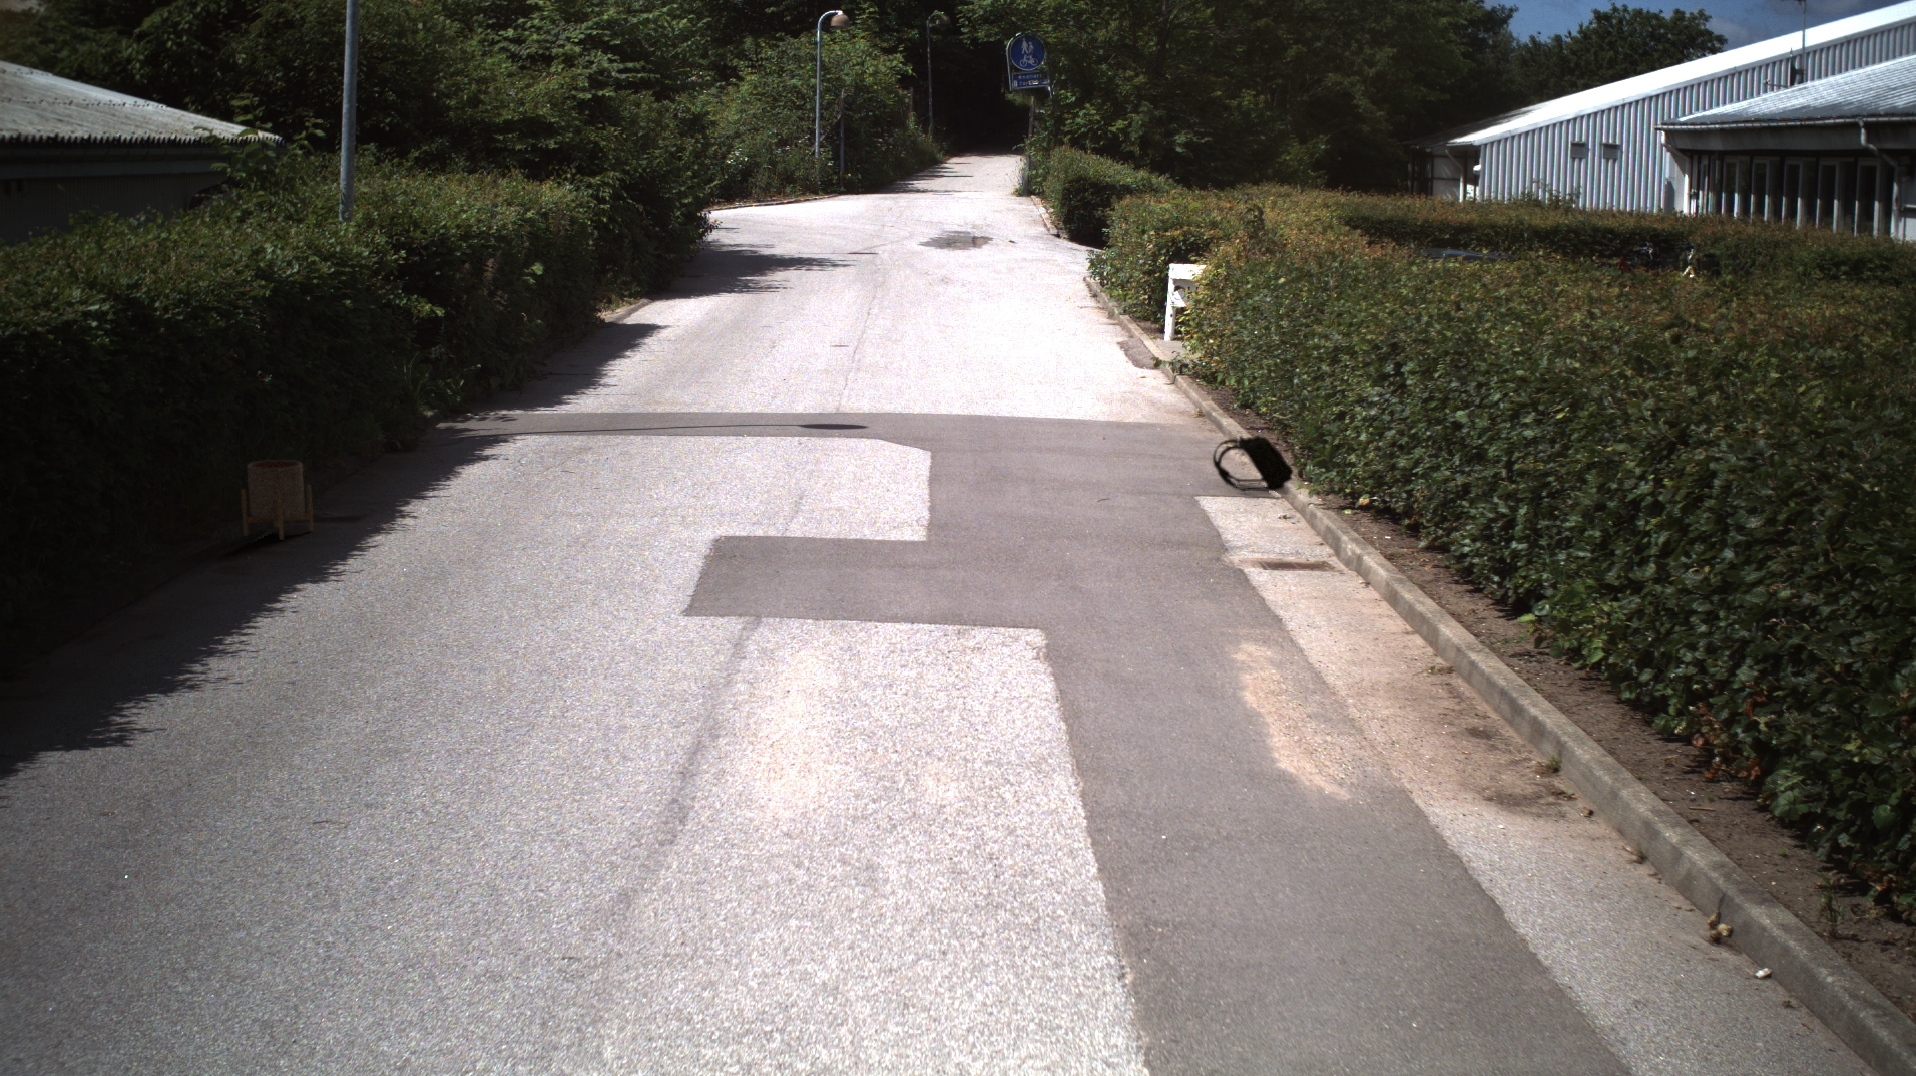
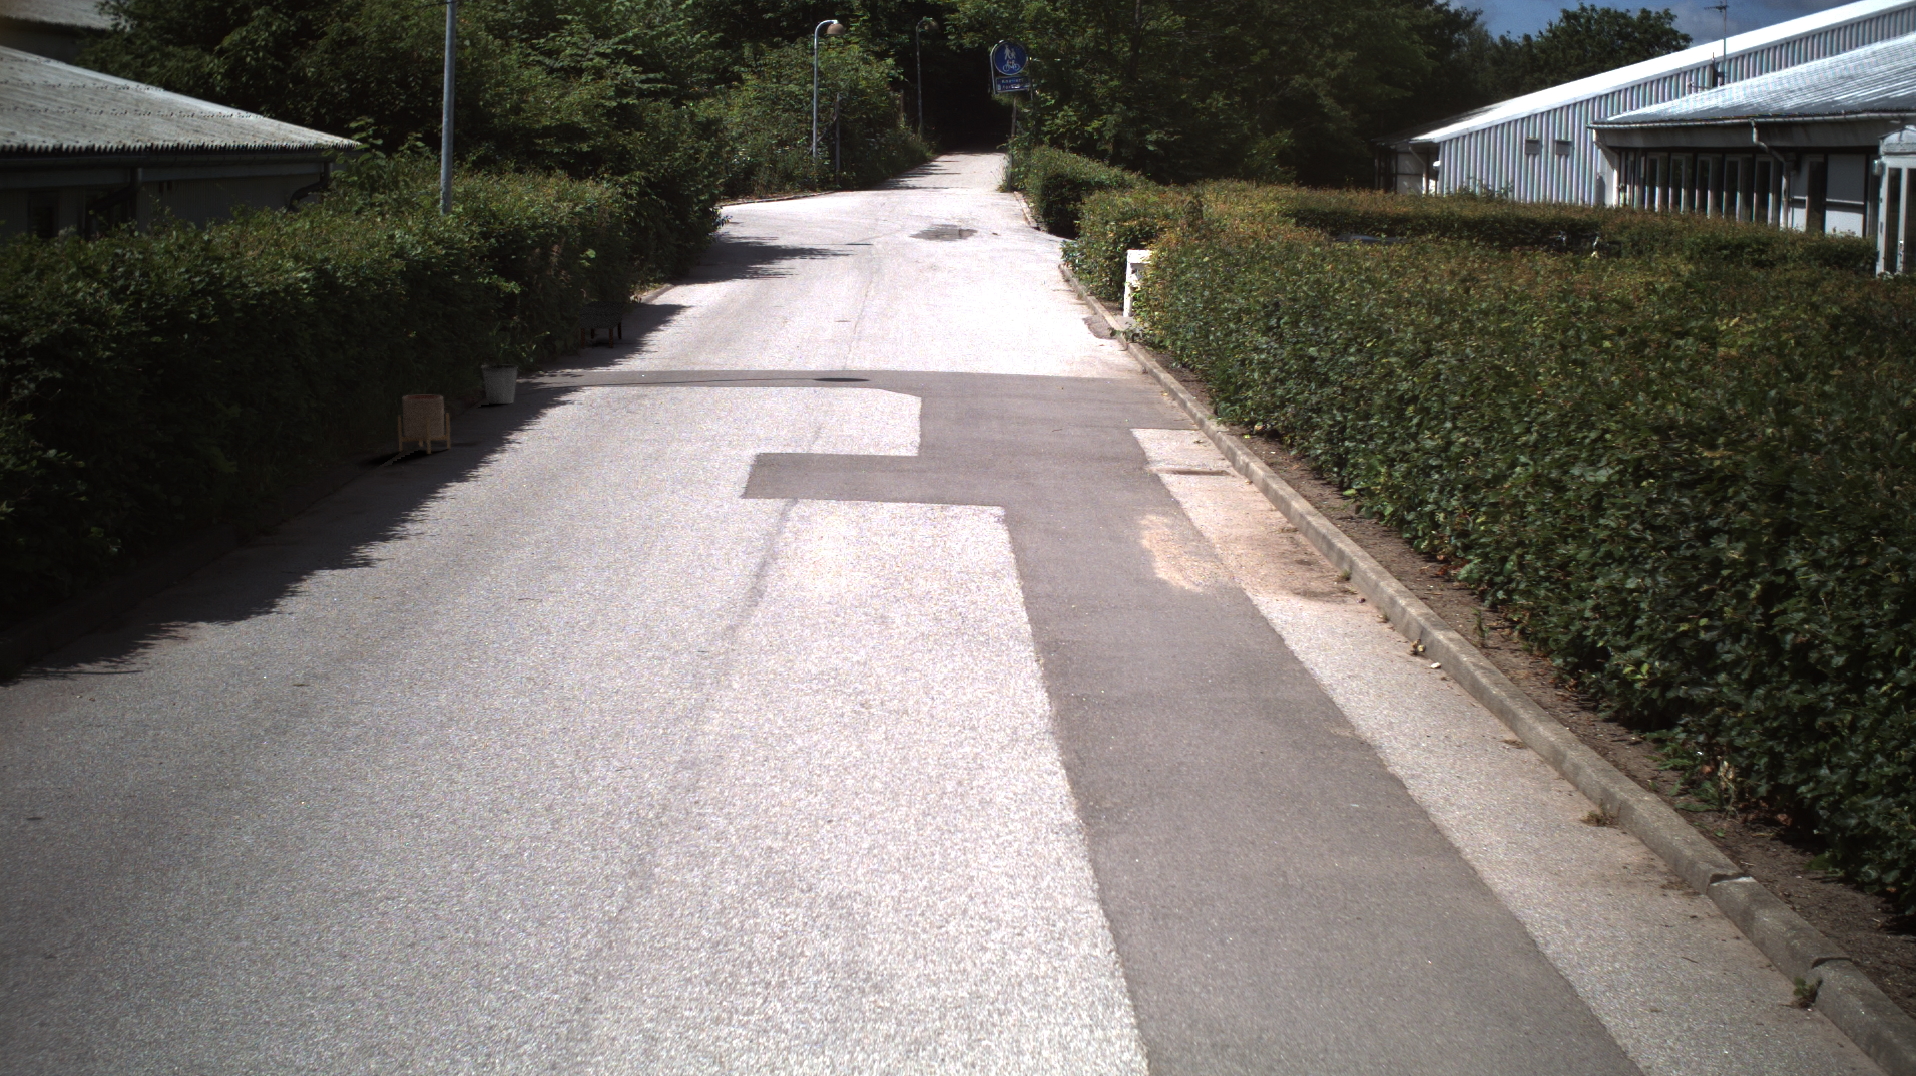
bench: none [527,322,582,379] -> present [579,301,623,348]
bucket: none [380,407,428,459] -> present [482,364,517,404]
backpack: present [1213,436,1293,492] -> none [1147,382,1211,427]

